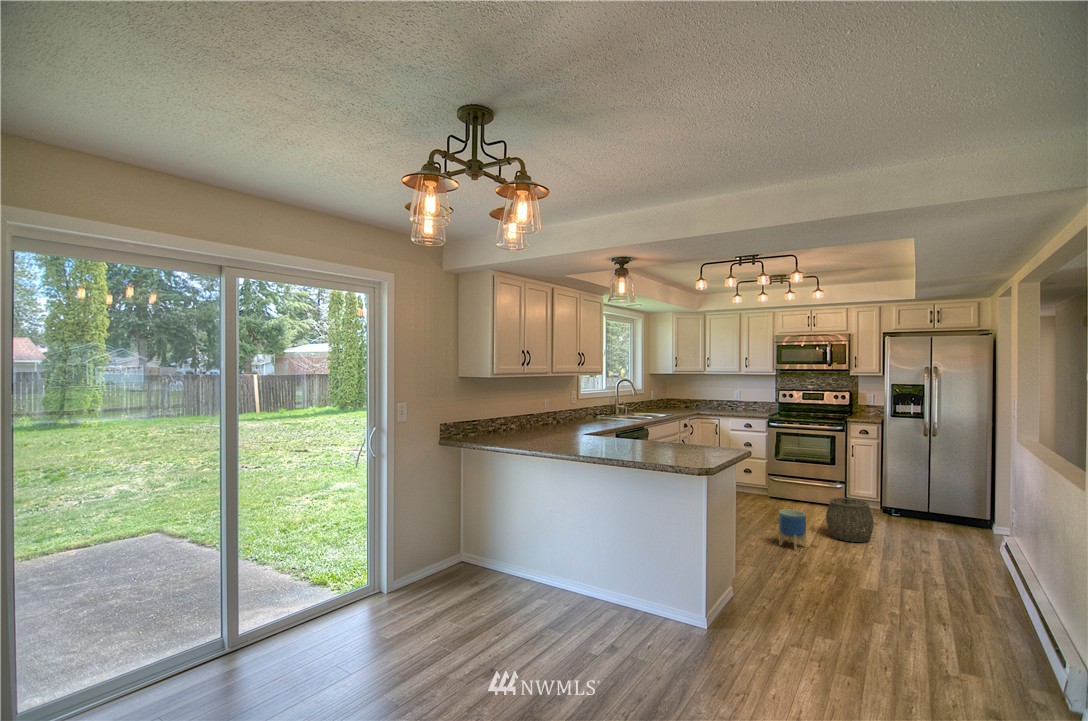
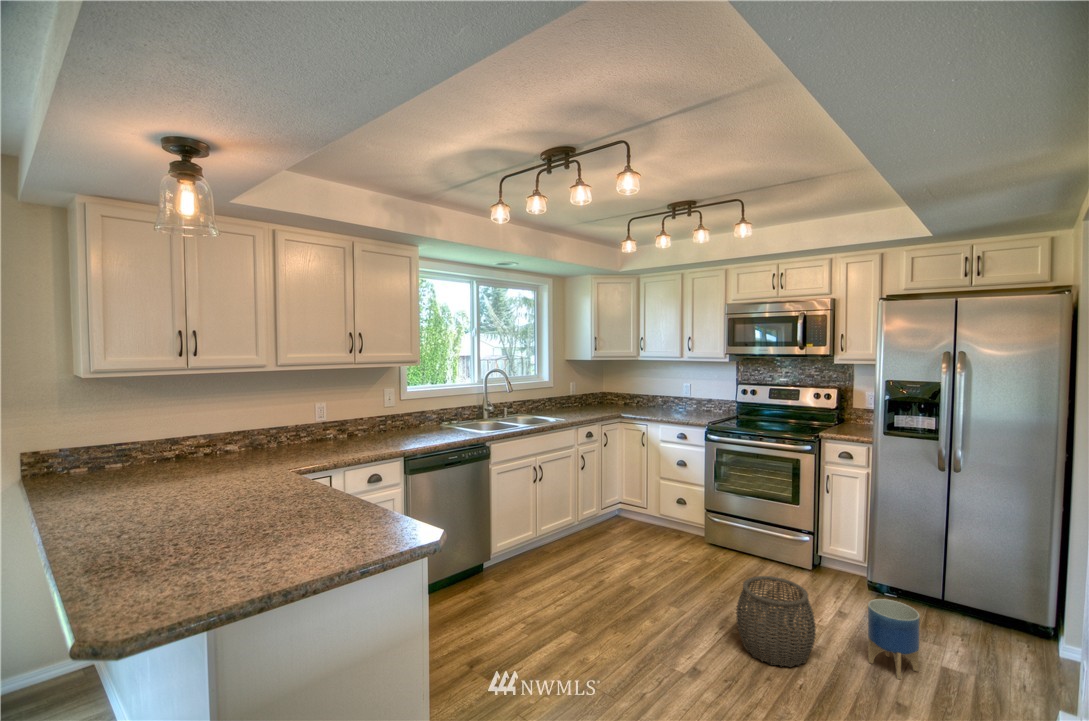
planter: present [779,509,806,550] -> present [868,599,919,679]

